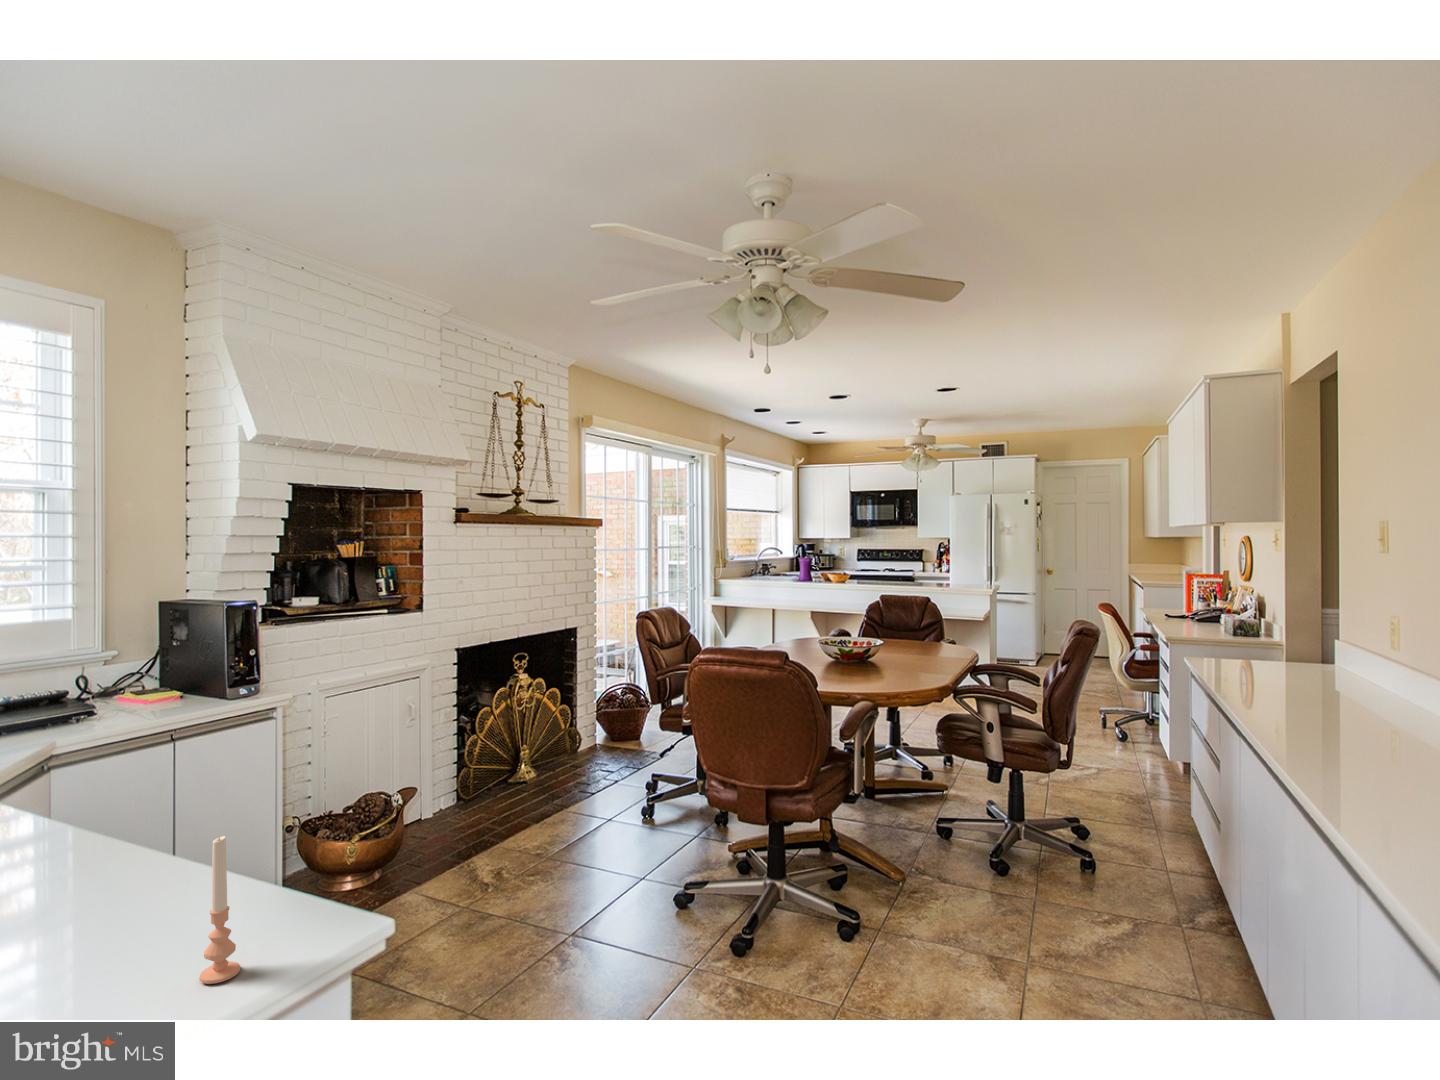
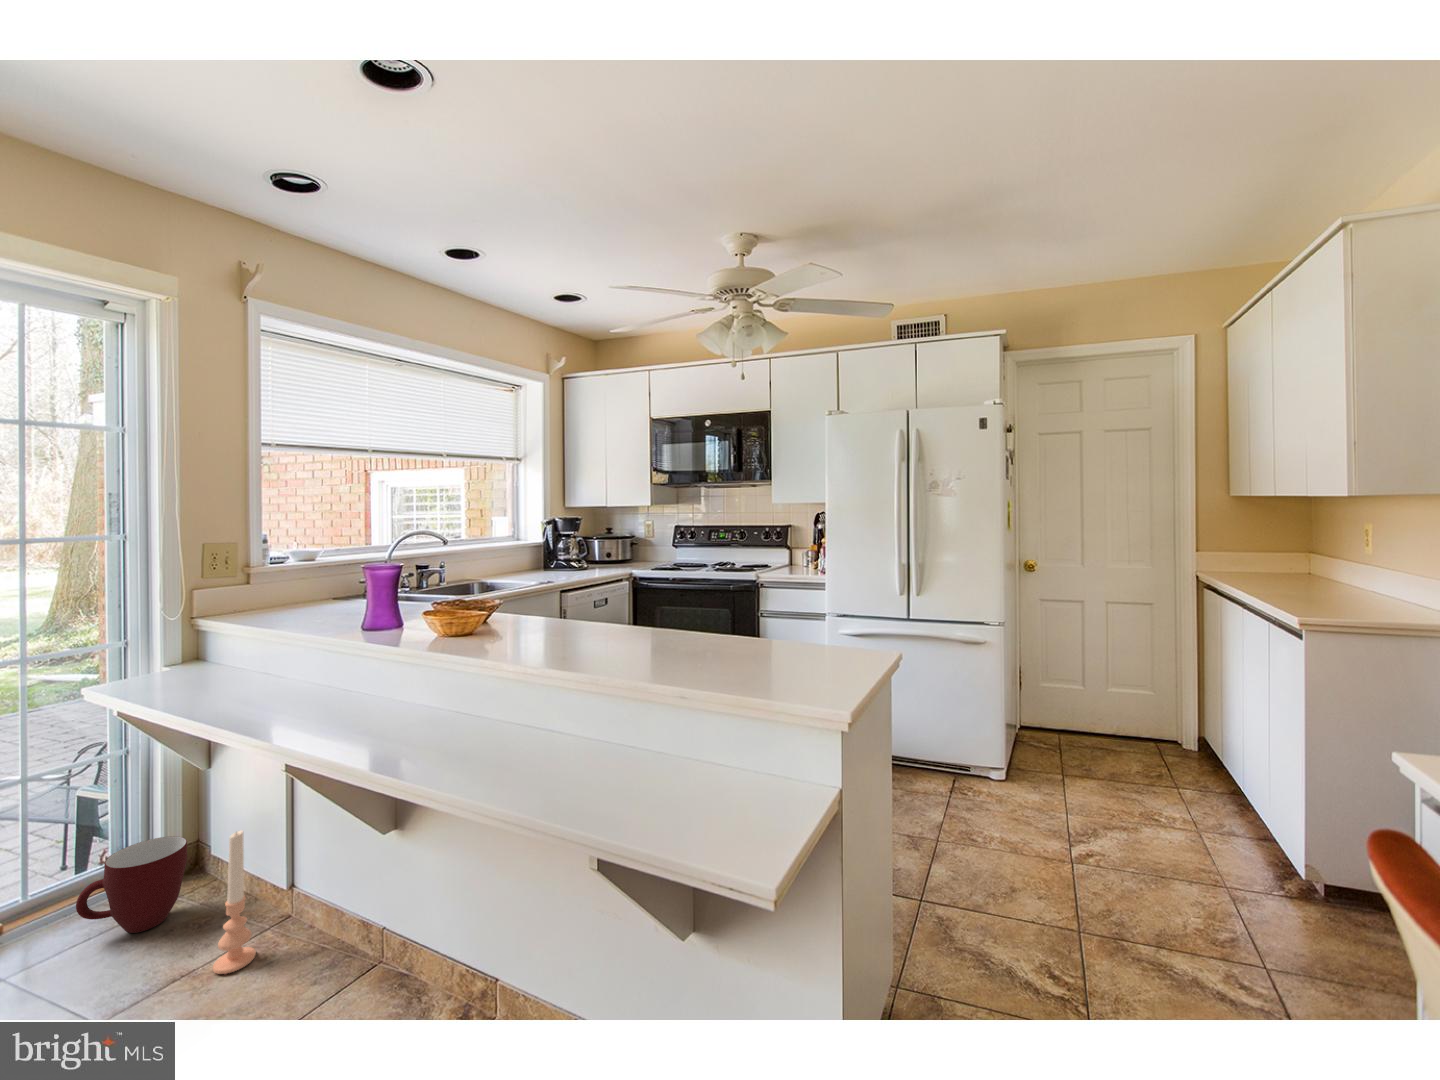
mug: none [50,854,155,951] -> present [76,836,187,933]

